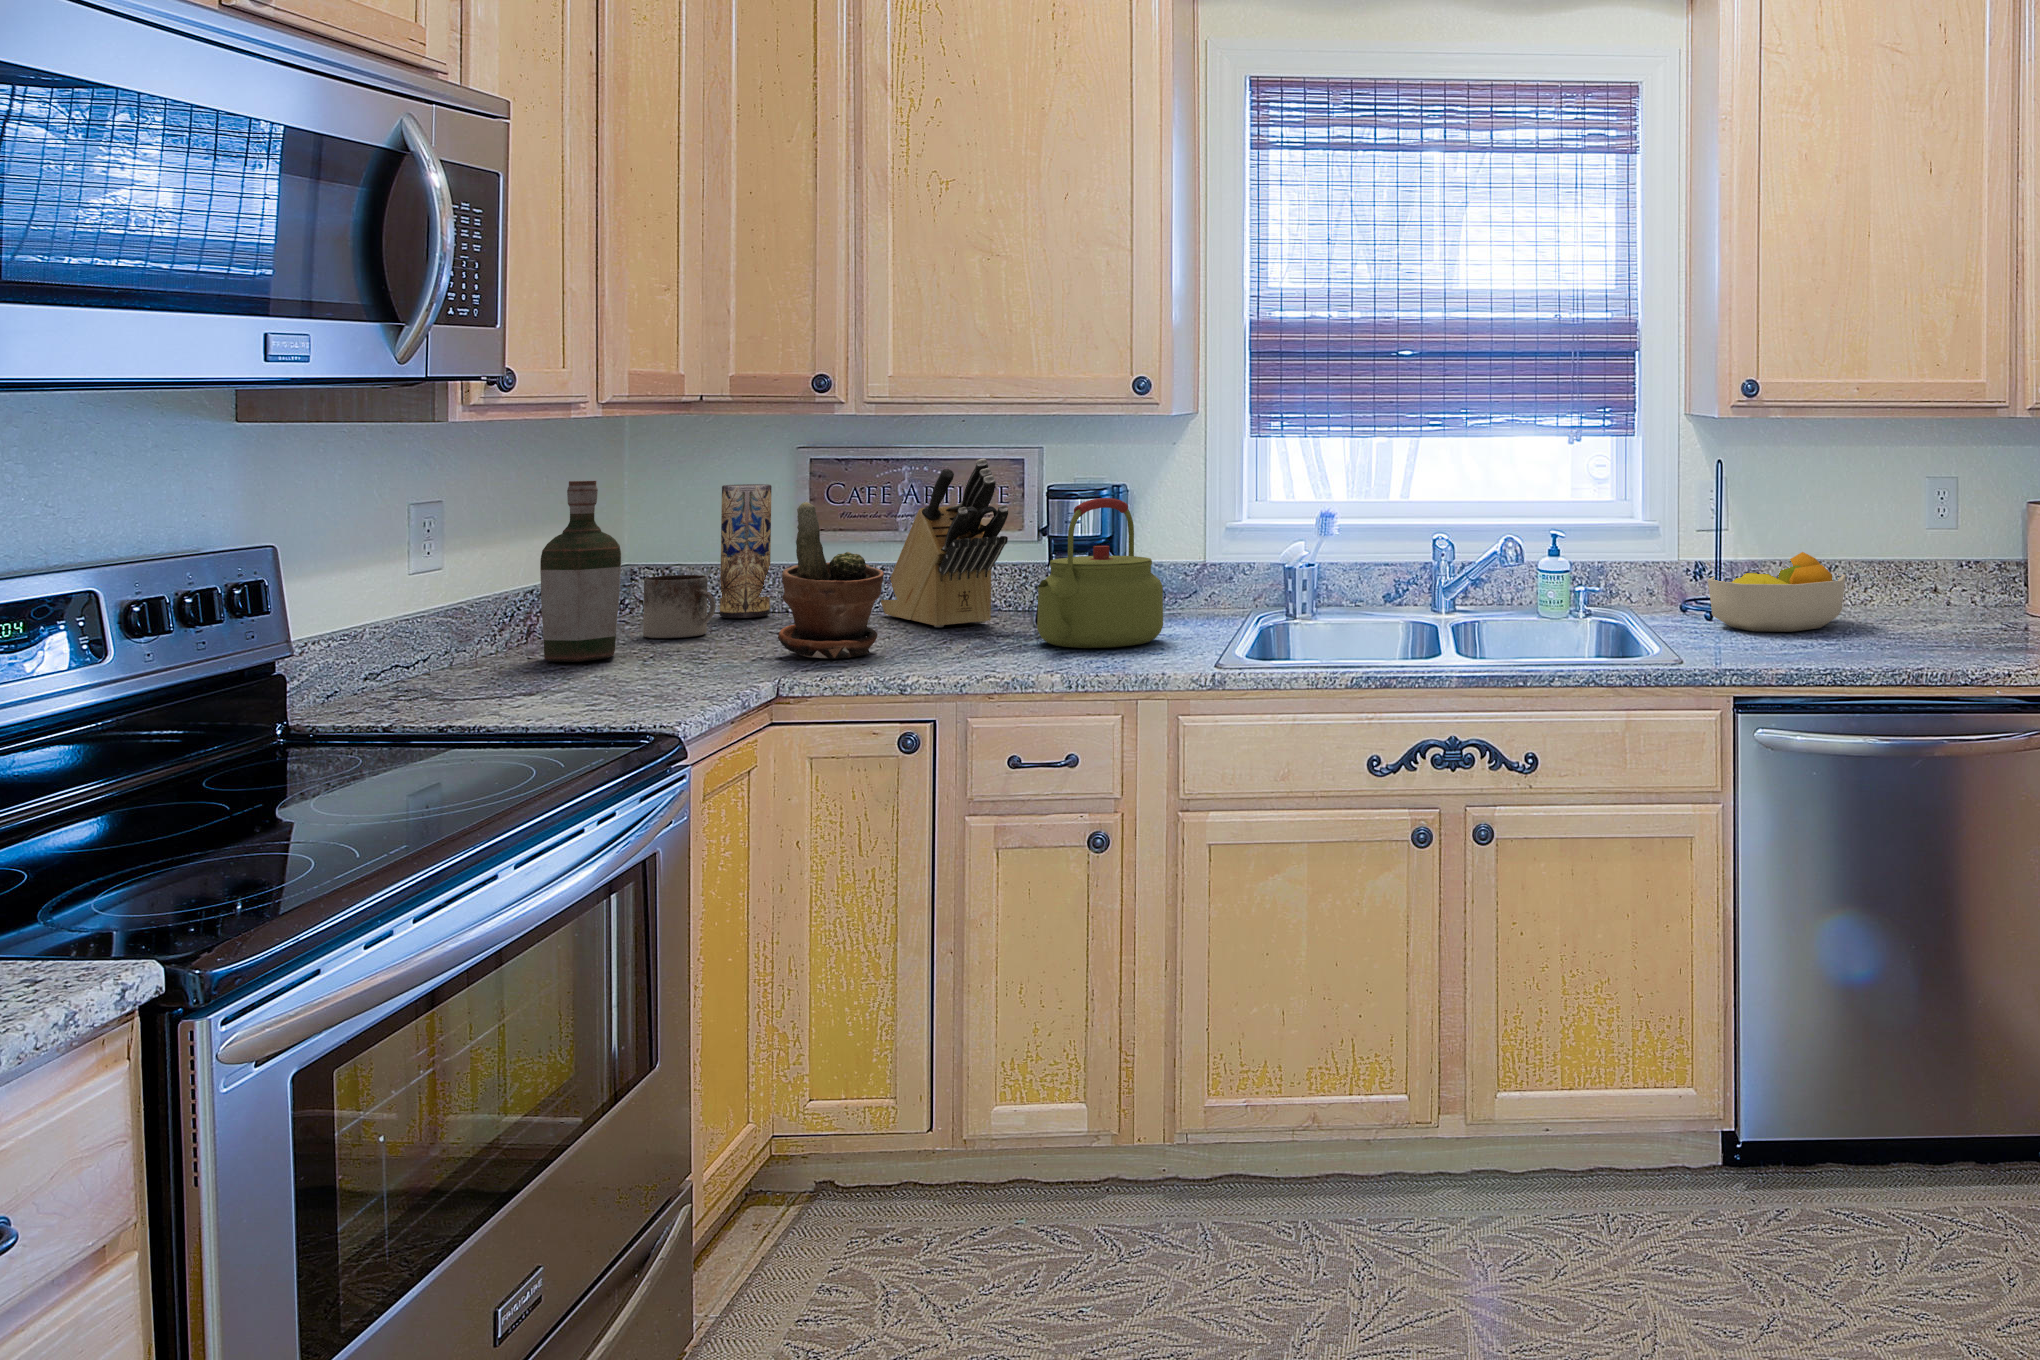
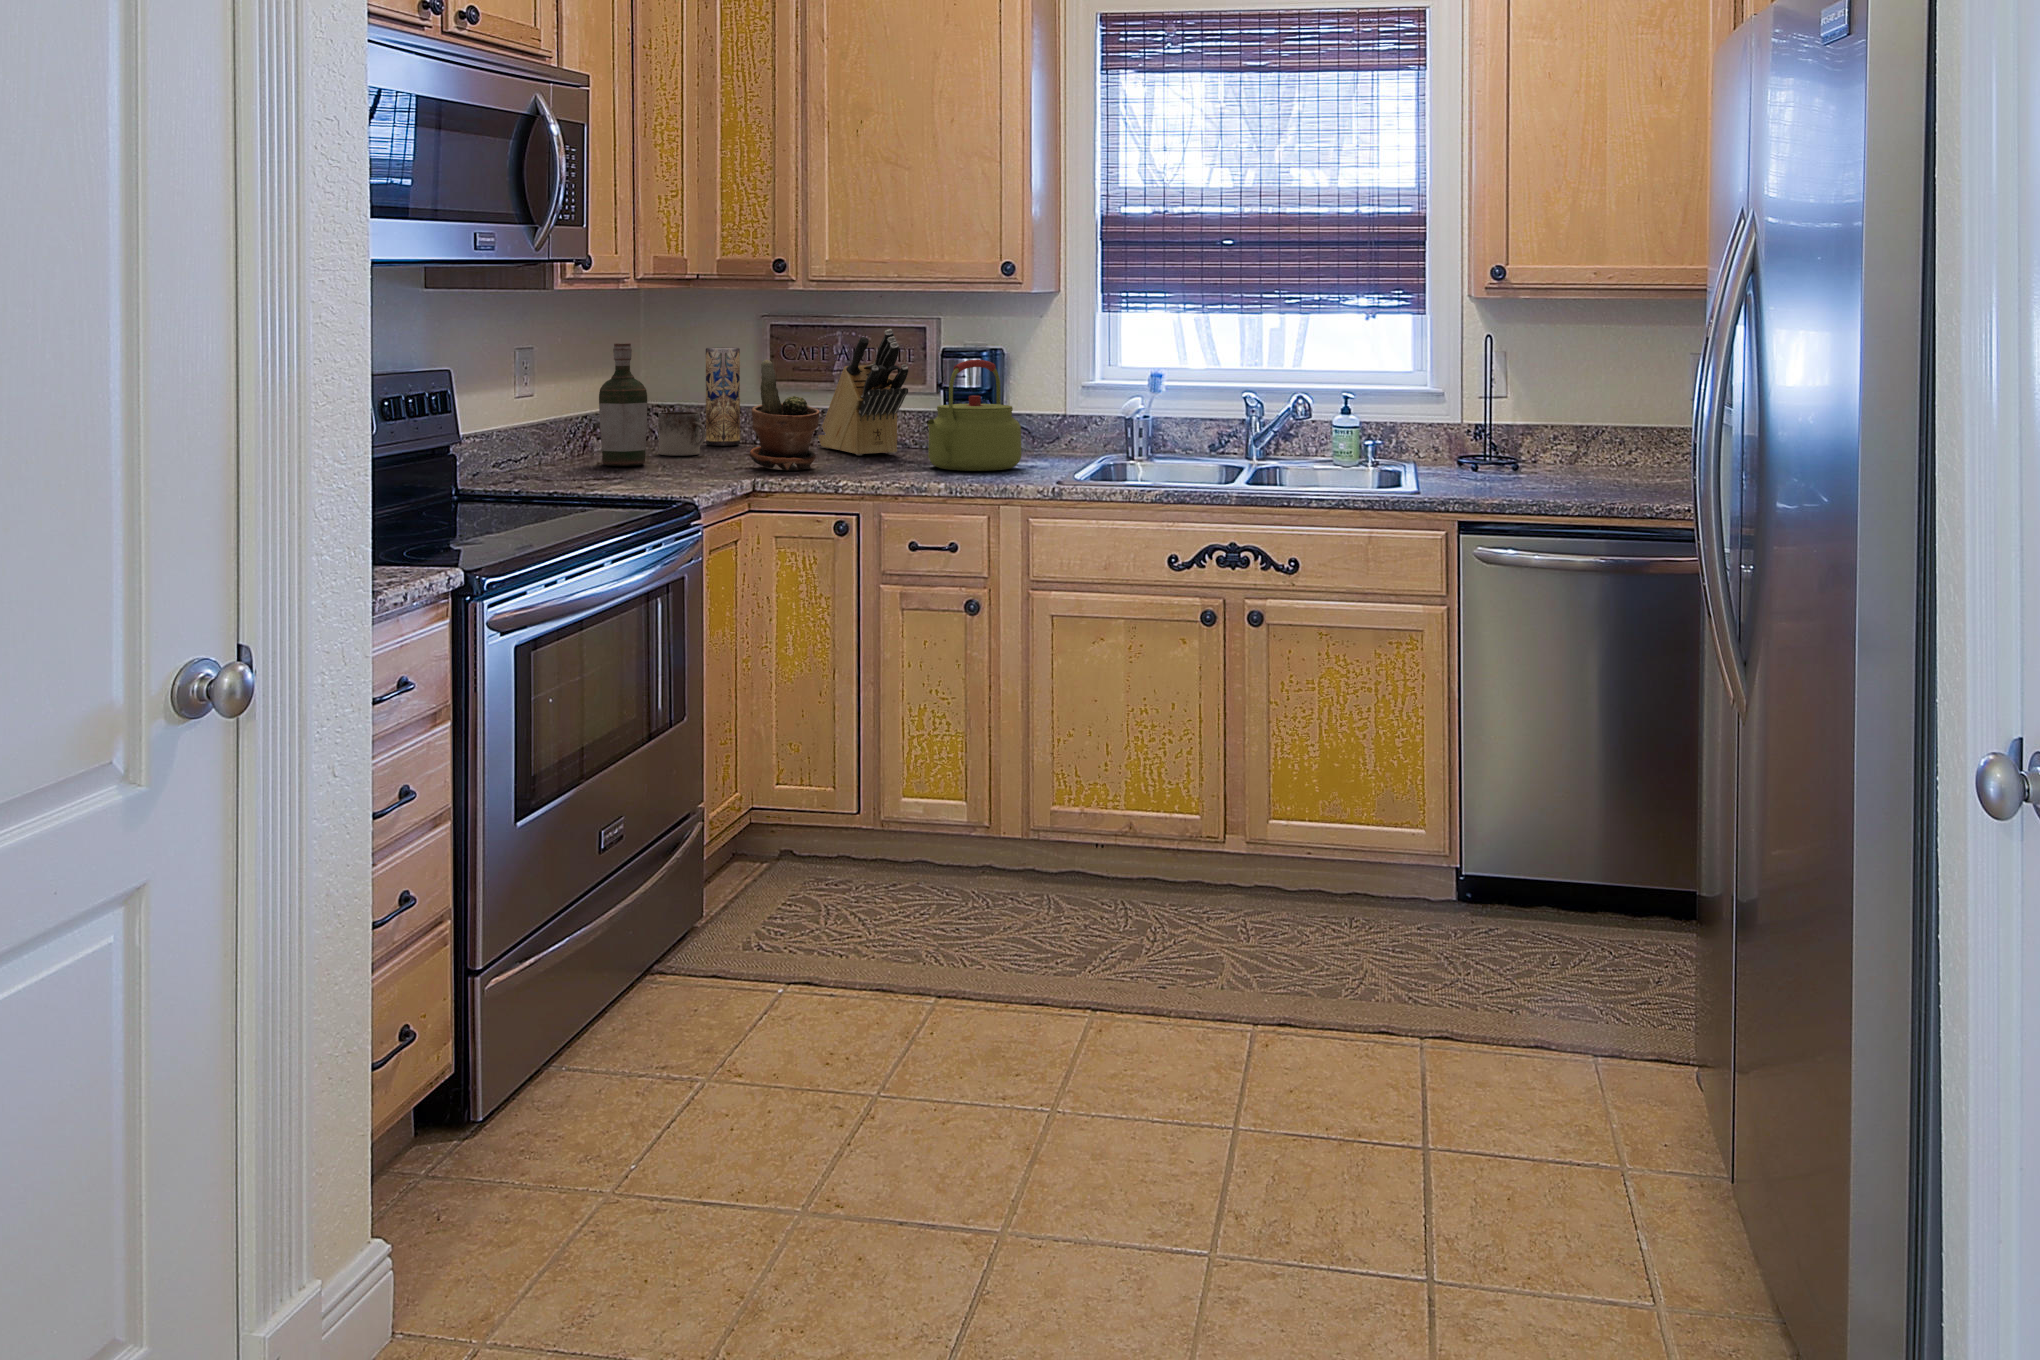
fruit bowl: present [1708,552,1846,632] -> none [1480,414,1614,480]

